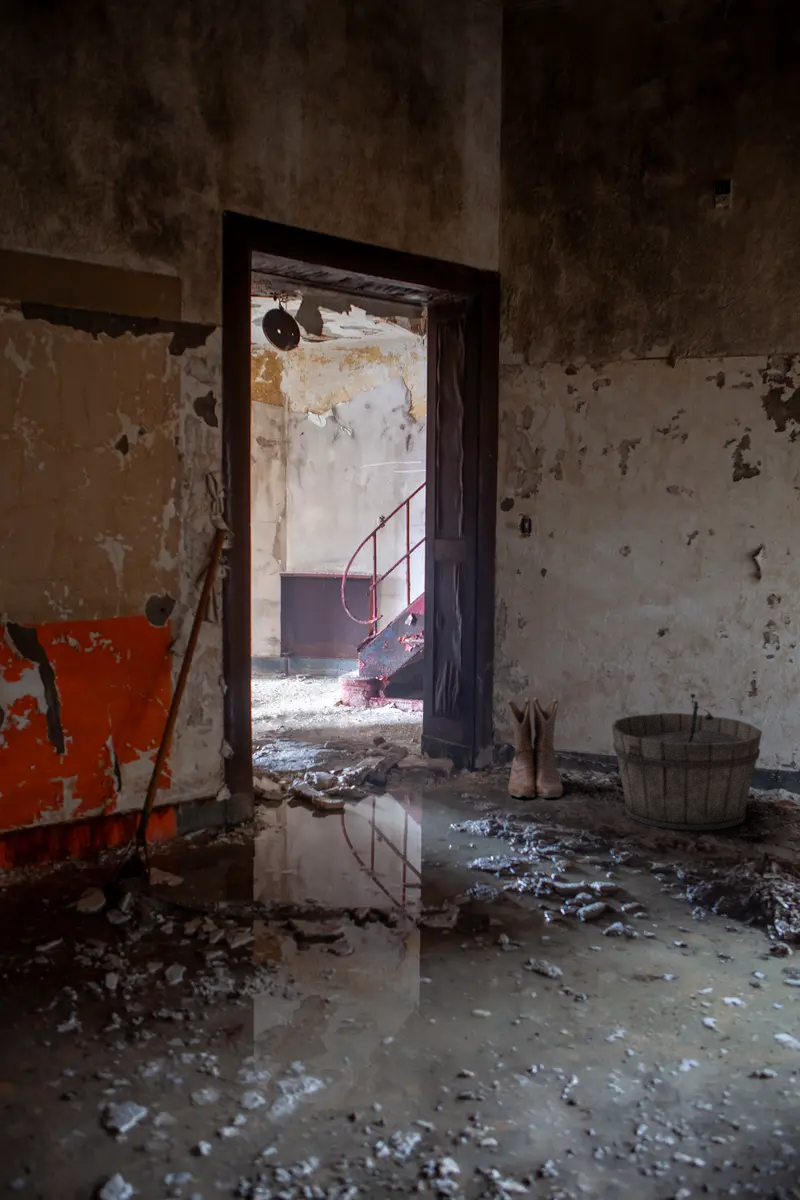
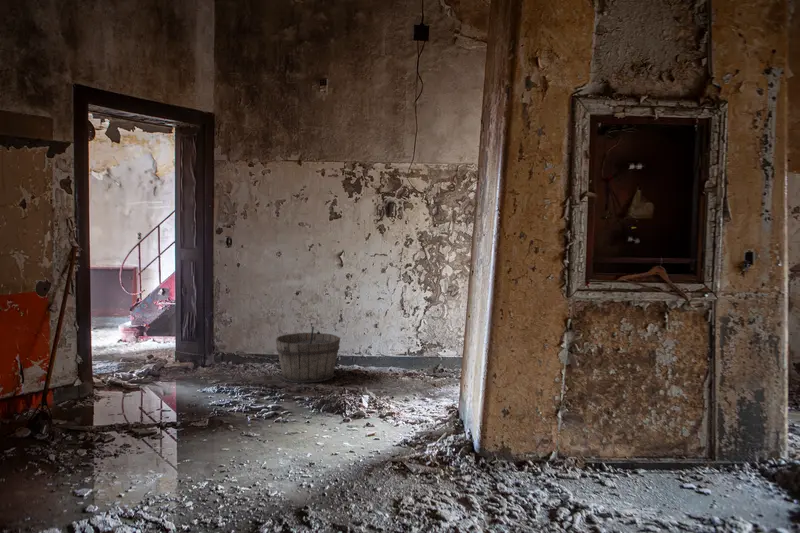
boots: present [508,697,563,798] -> none [224,329,252,376]

